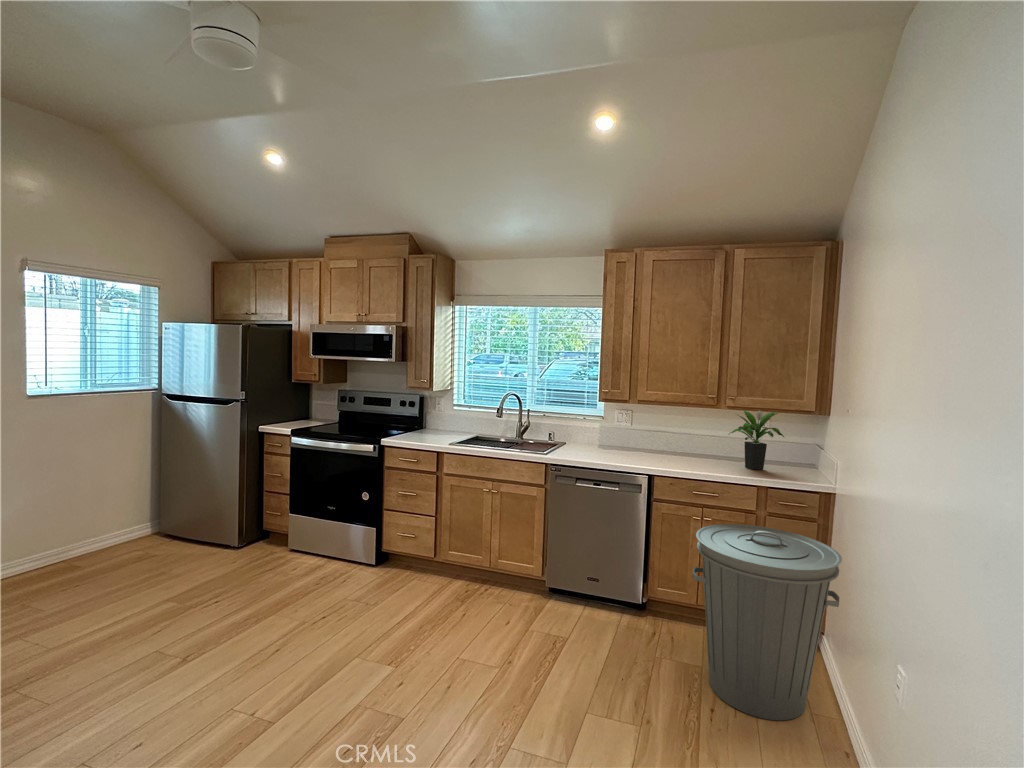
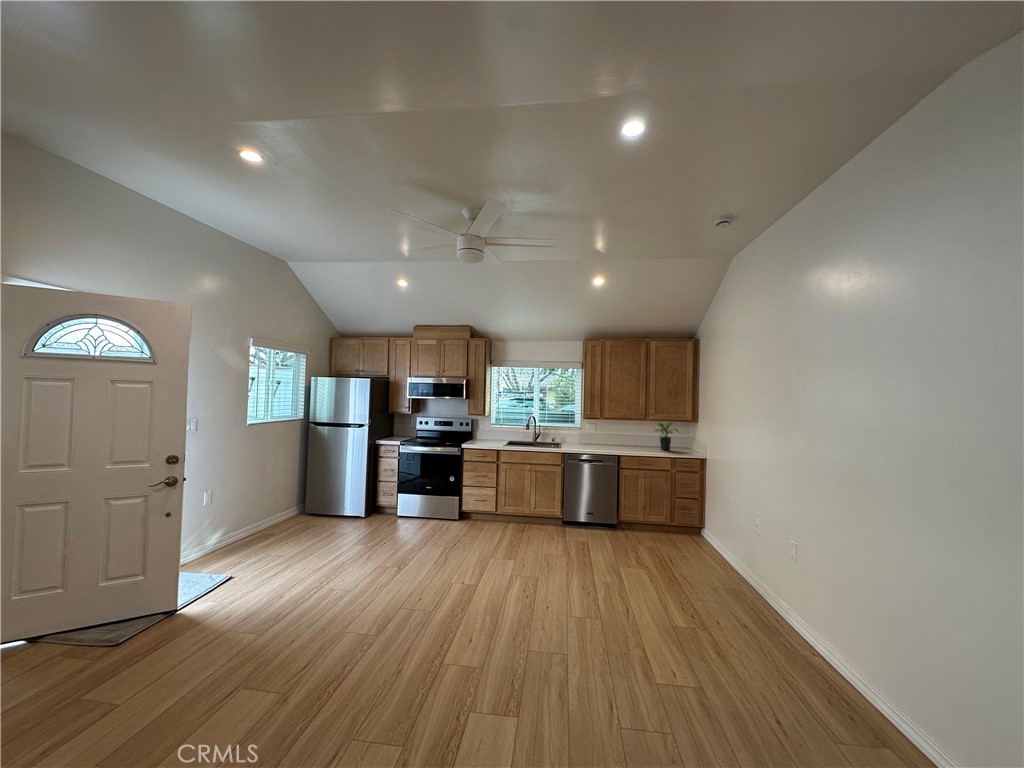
trash can: present [692,524,842,720] -> none [652,476,719,562]

